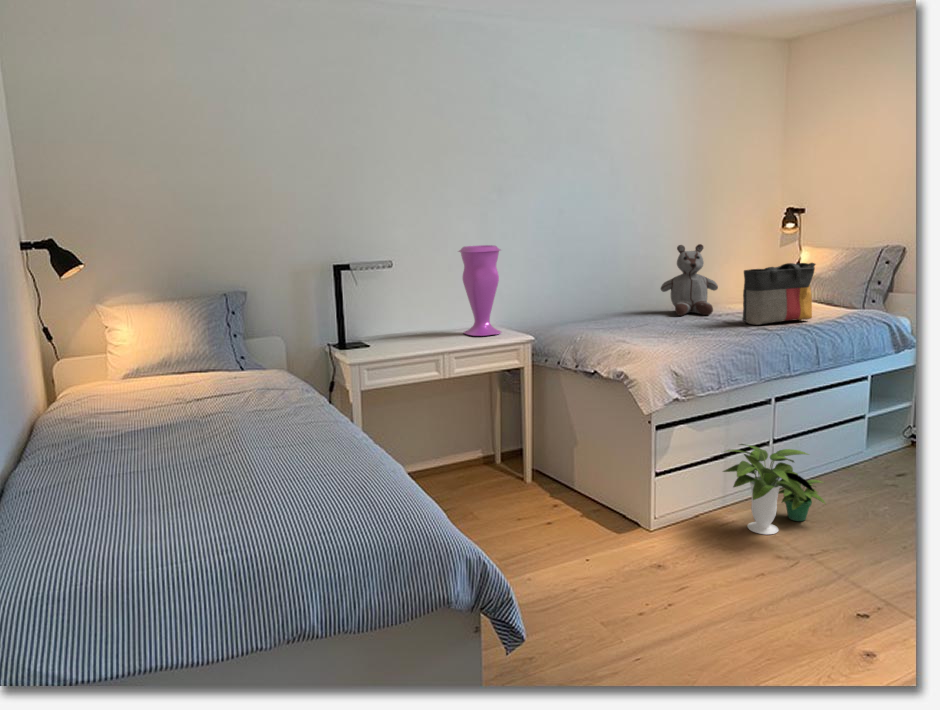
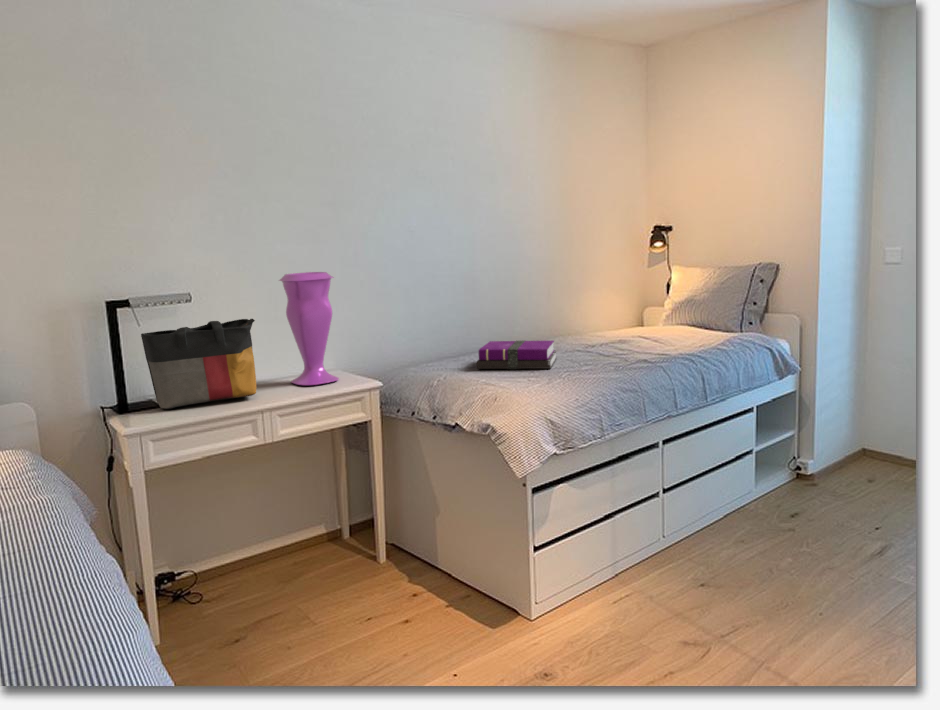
stuffed bear: present [661,244,718,316] -> none [526,266,589,348]
tote bag: present [742,263,816,325] -> present [141,319,256,409]
notebook: none [615,307,685,332] -> present [477,341,556,369]
potted plant: present [723,444,825,535] -> none [609,501,730,610]

